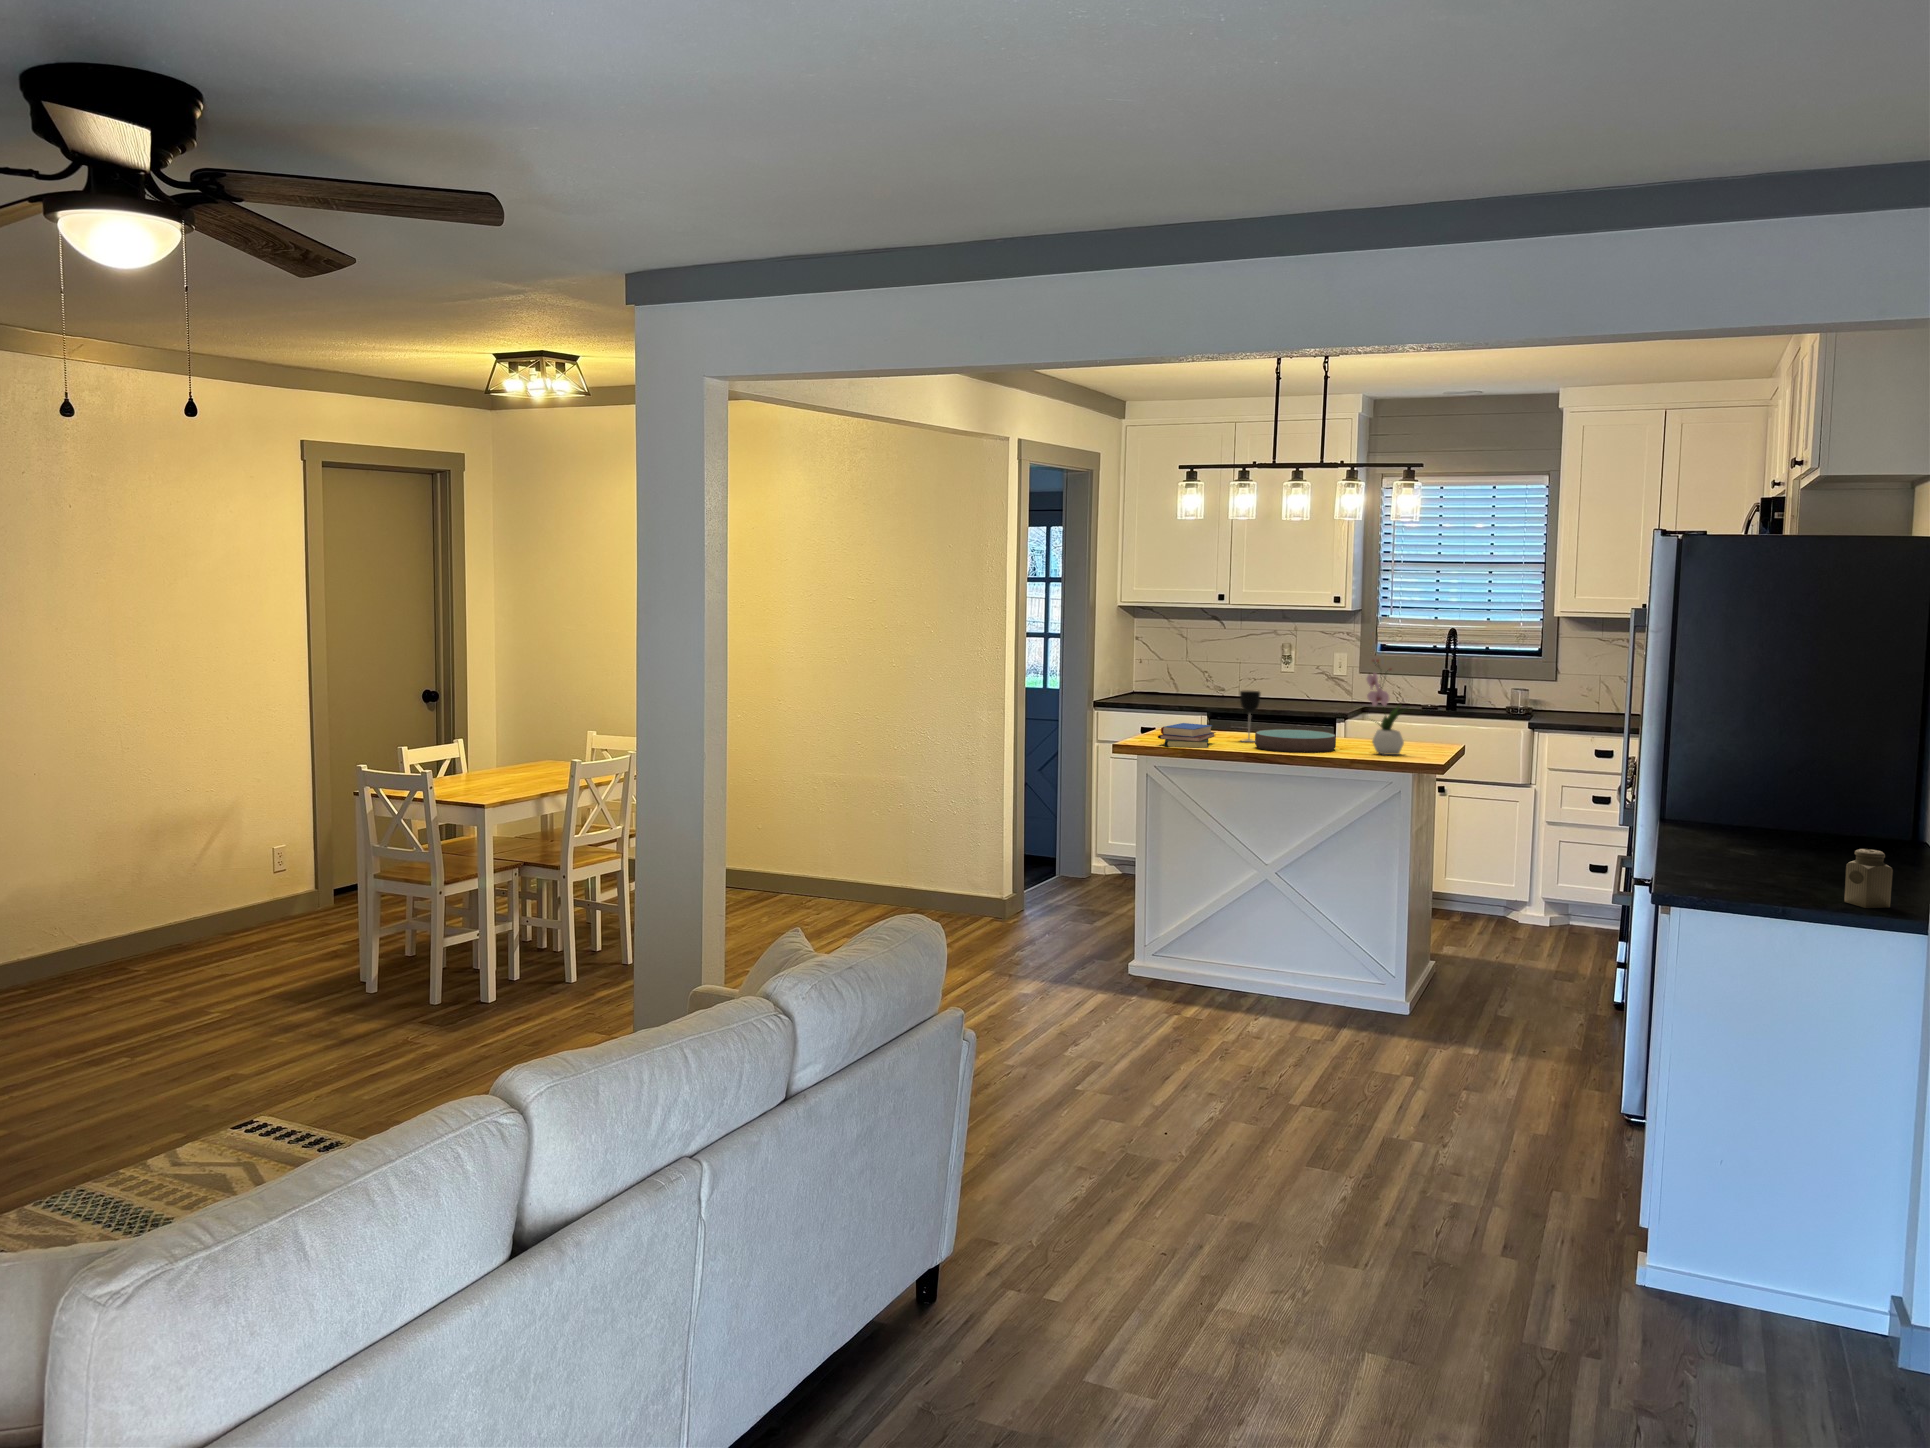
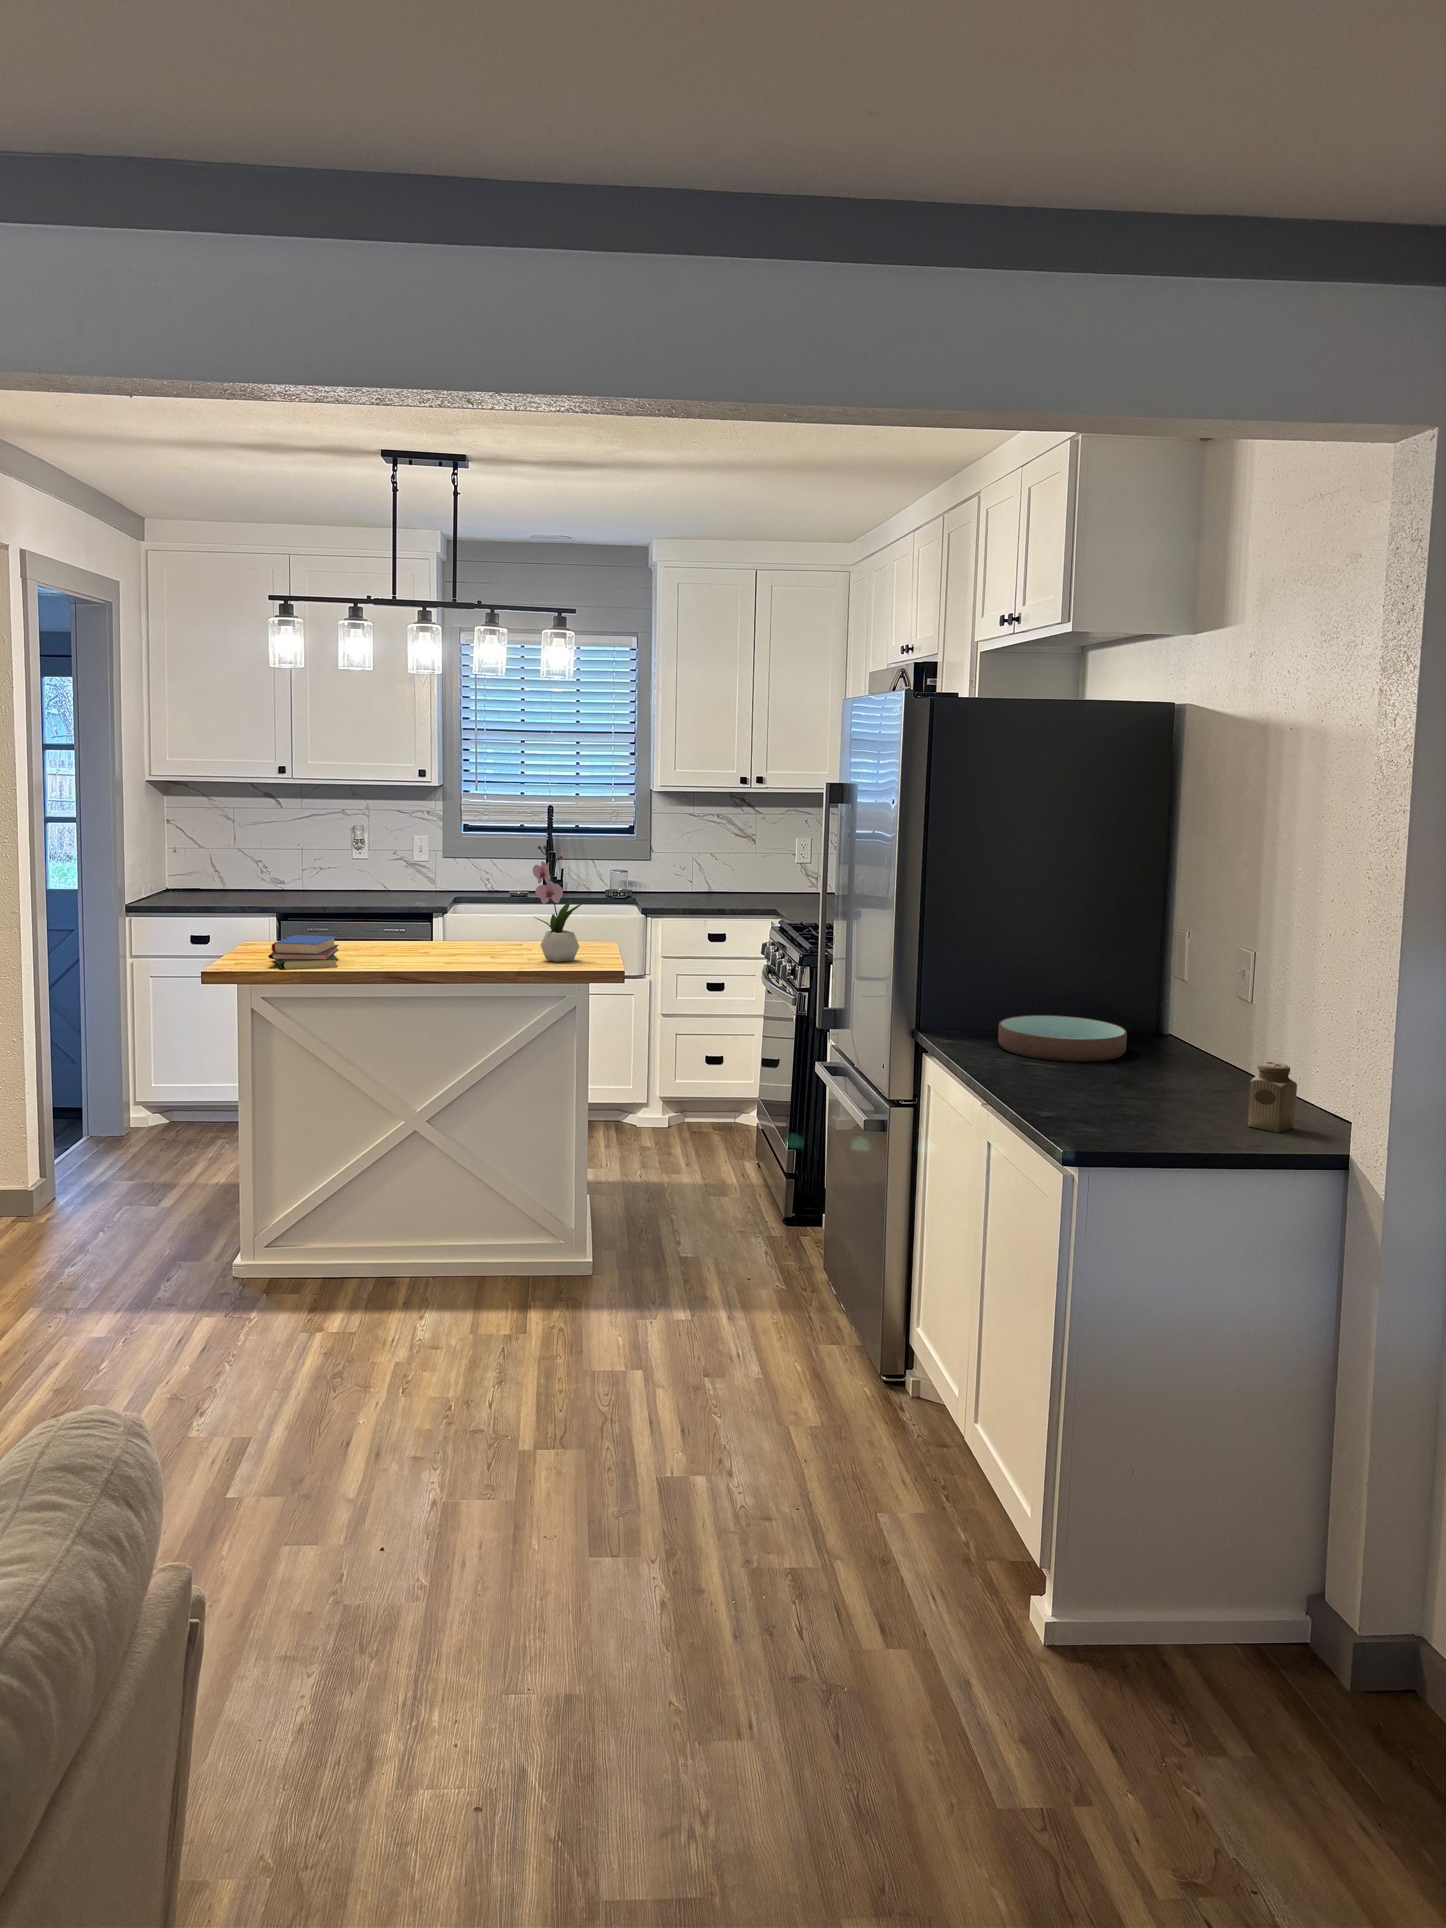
wine glass: present [1240,691,1260,742] -> none [363,888,389,954]
bowl: present [1255,729,1336,753] -> present [998,1015,1127,1062]

